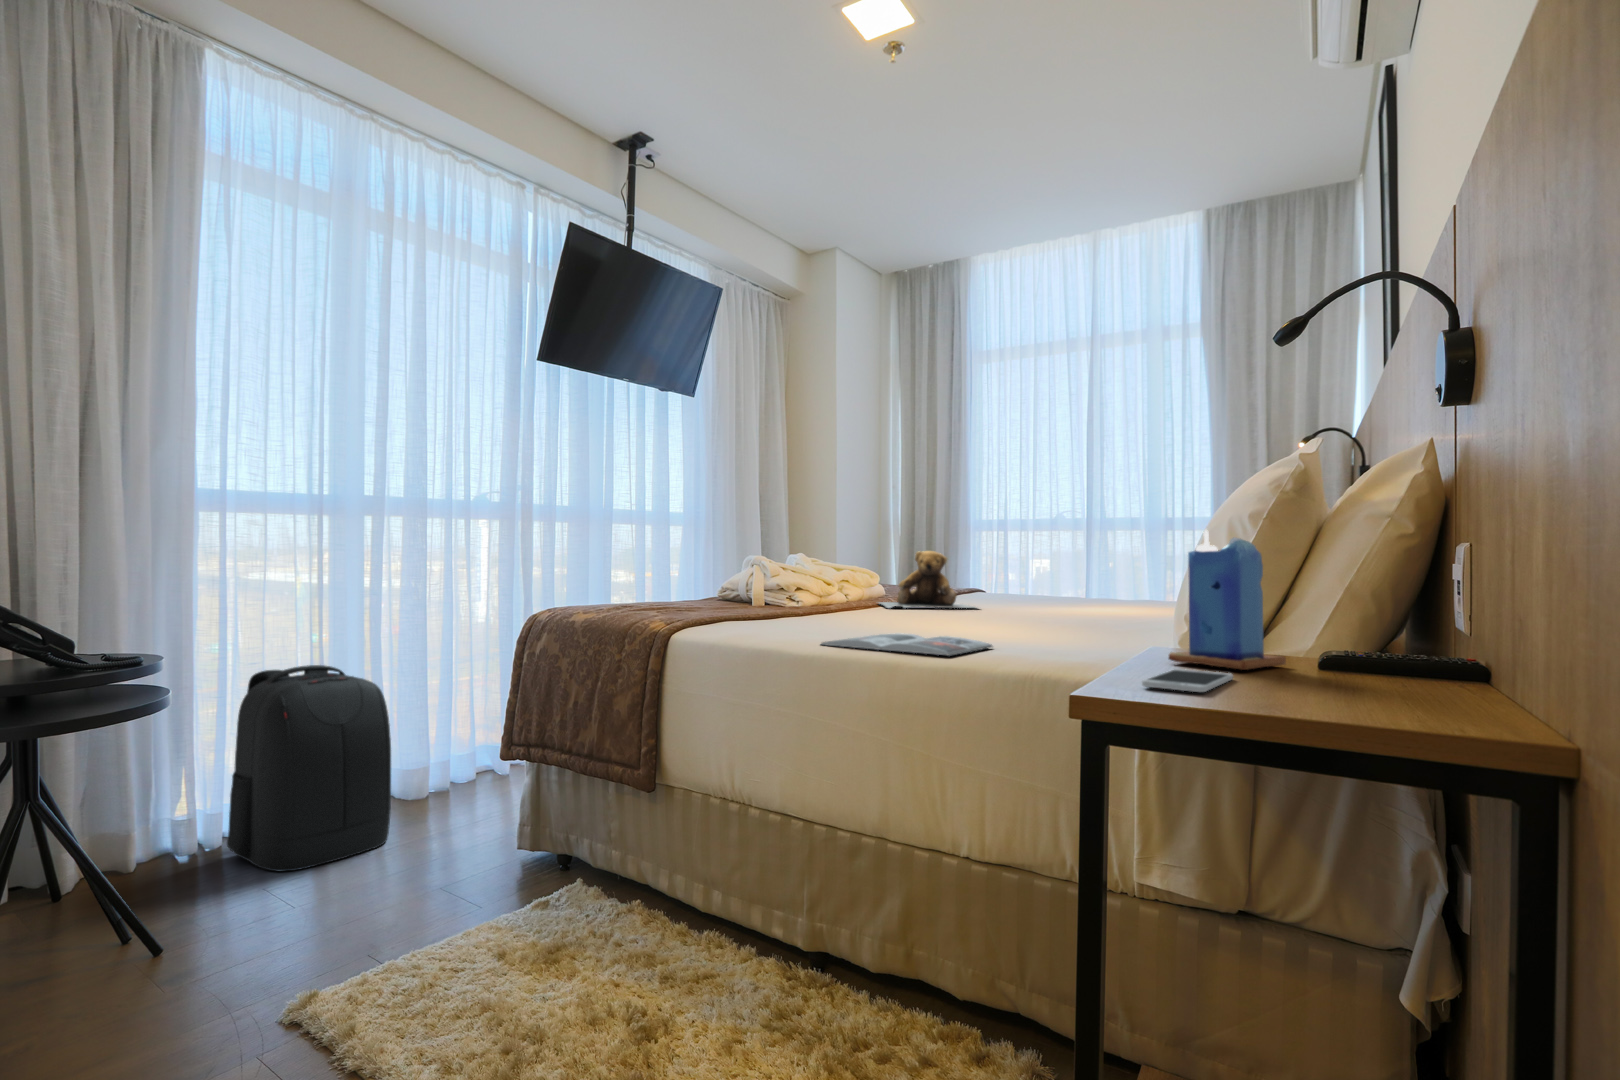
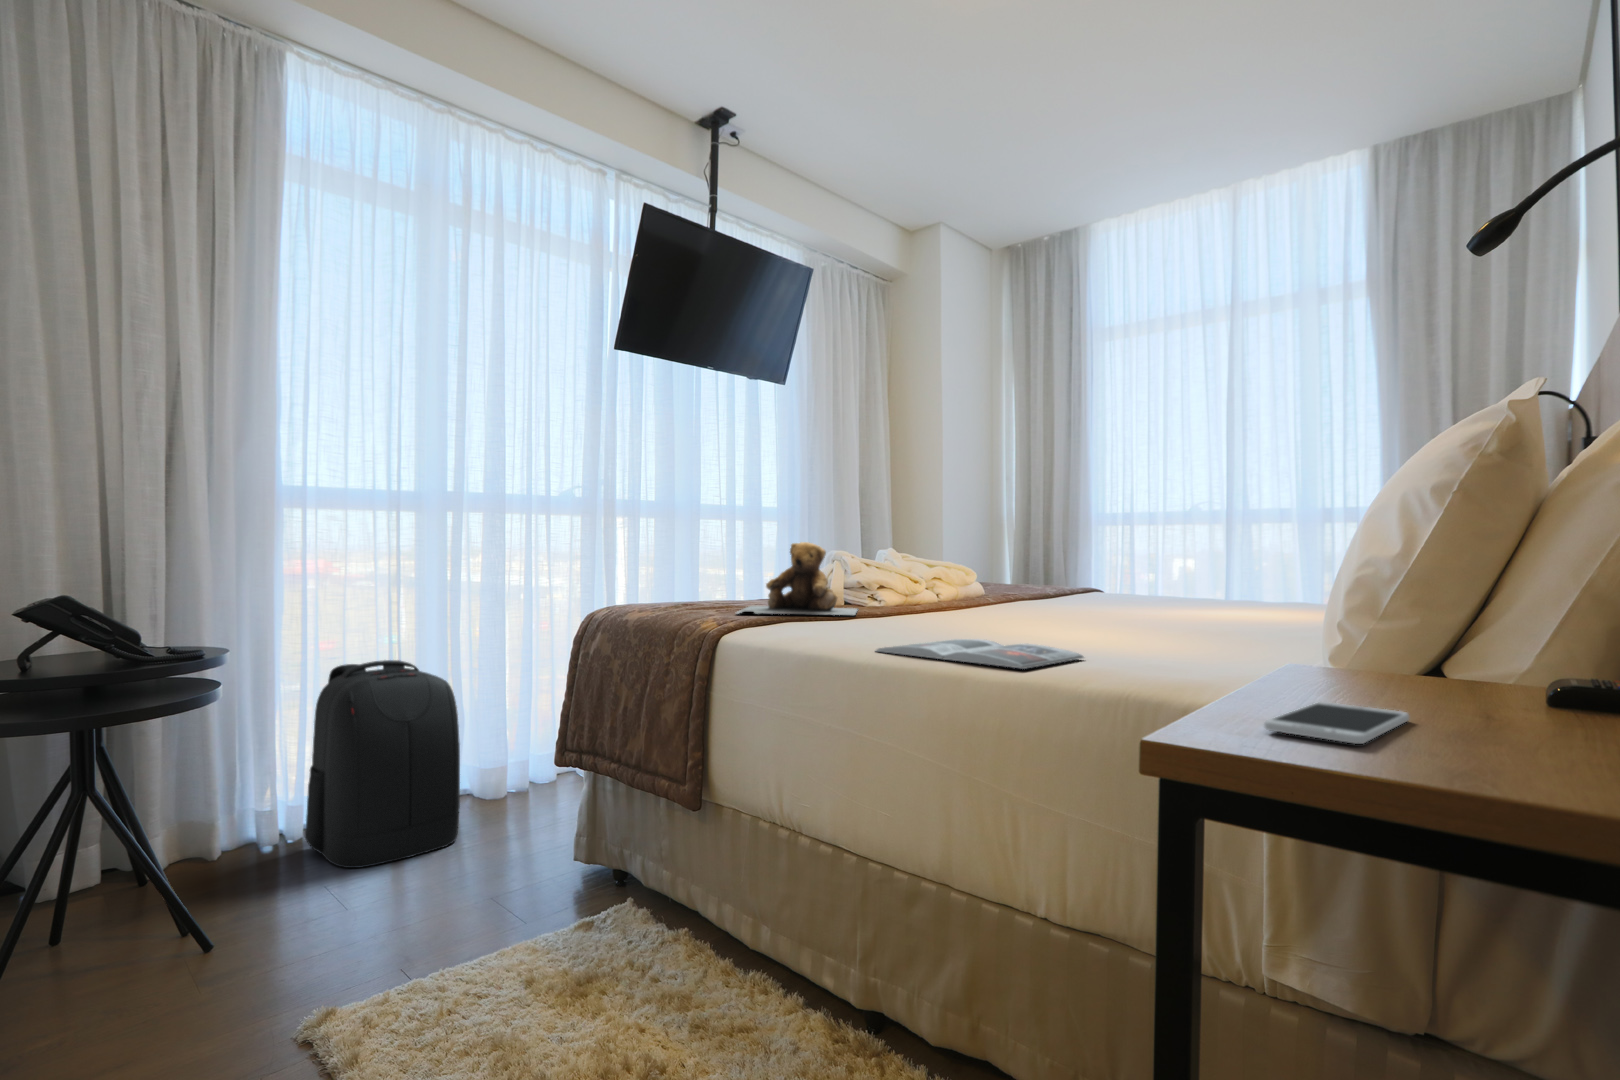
candle: present [1169,530,1286,670] -> none [1310,506,1491,706]
teddy bear: present [879,551,975,608] -> present [736,542,858,615]

